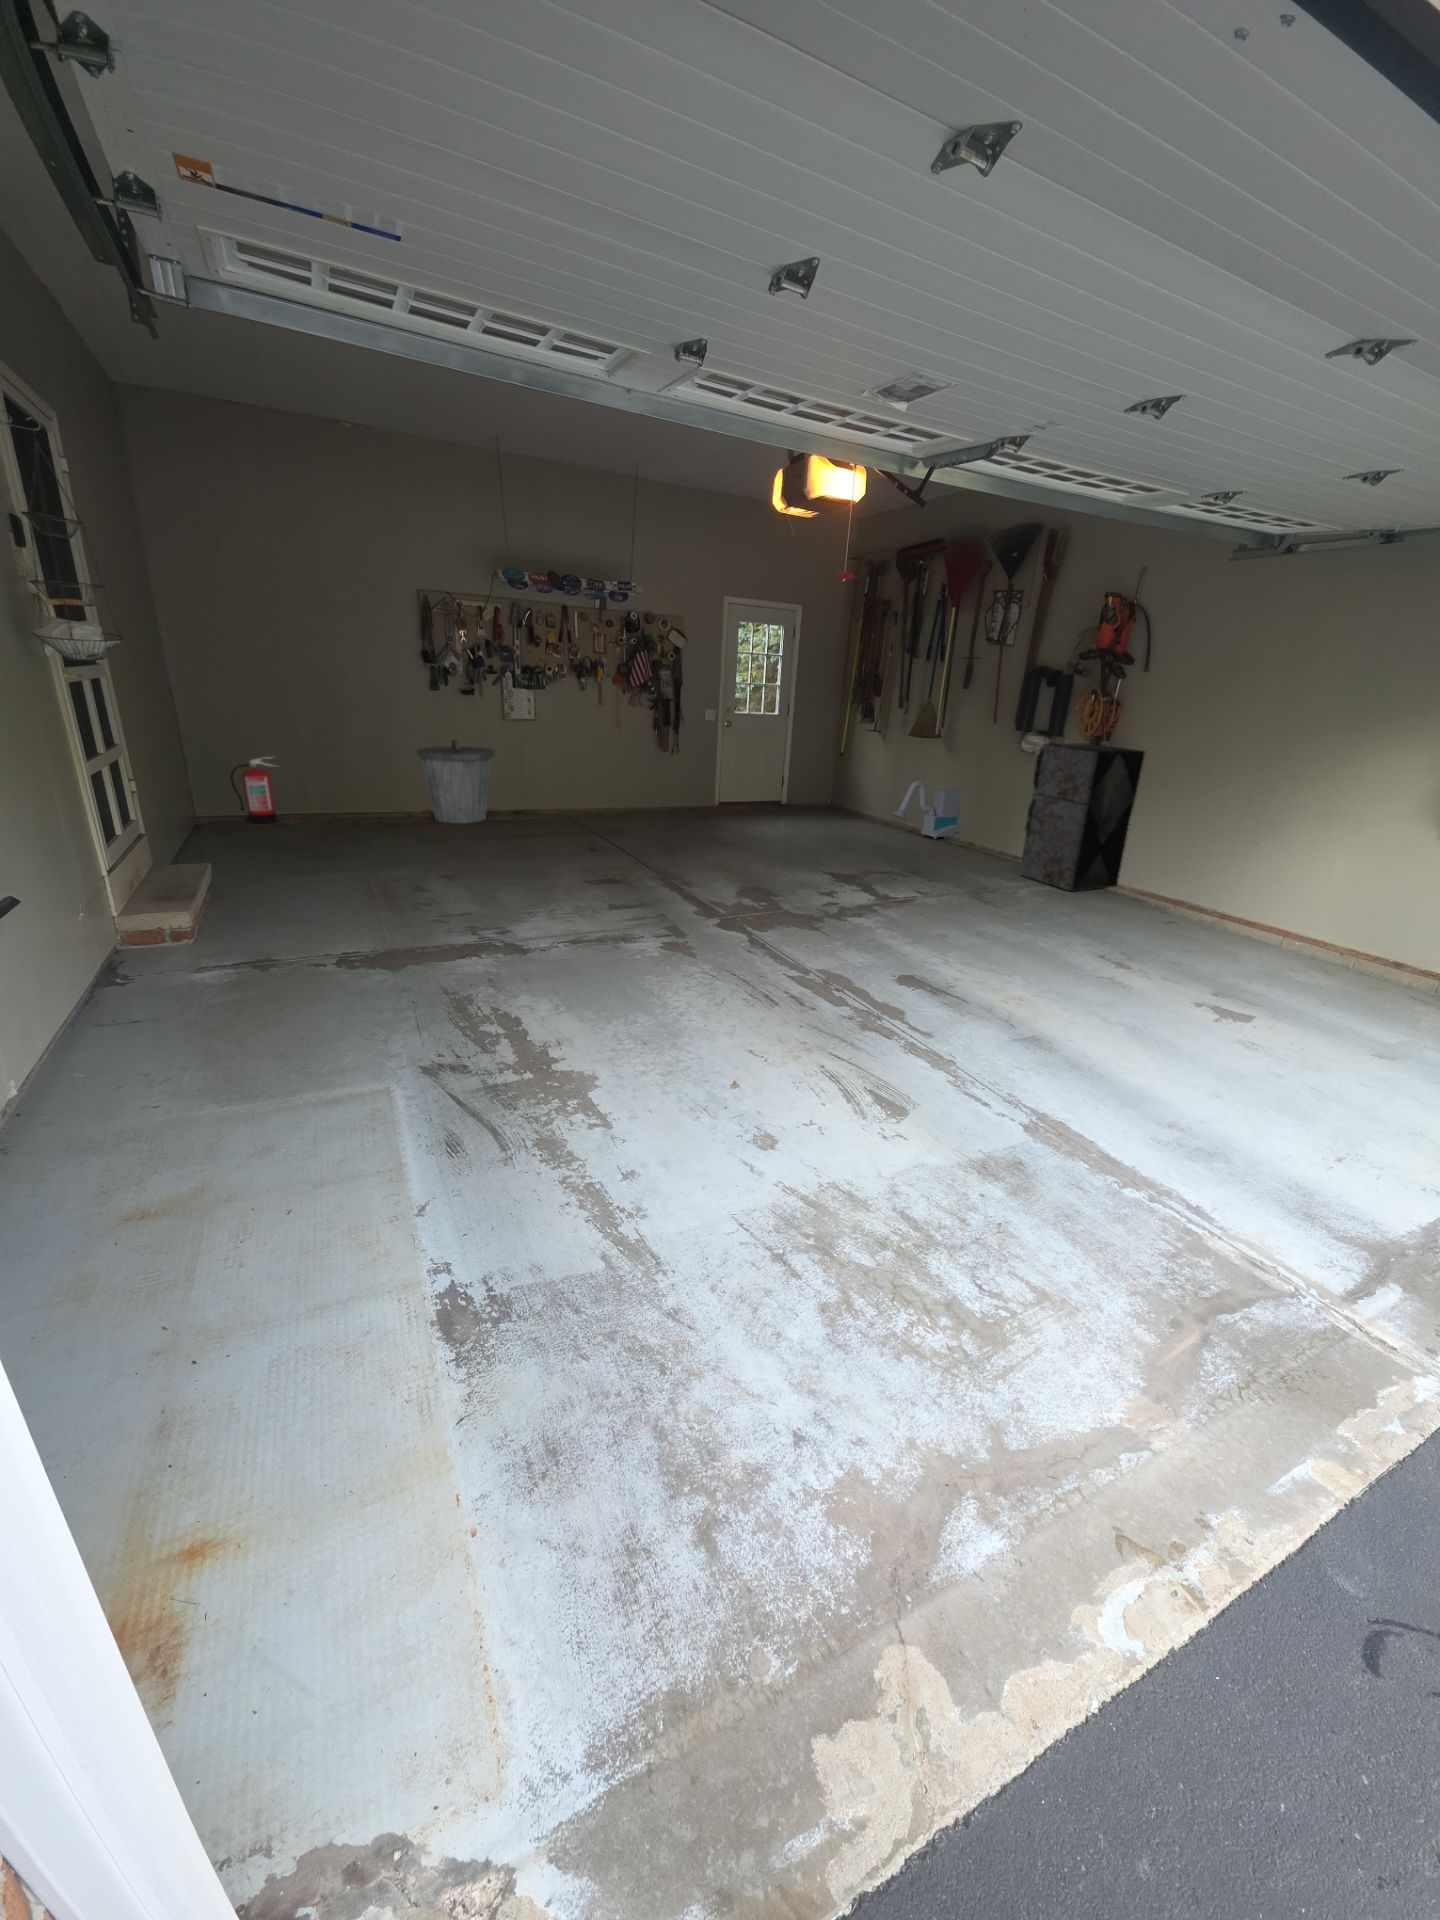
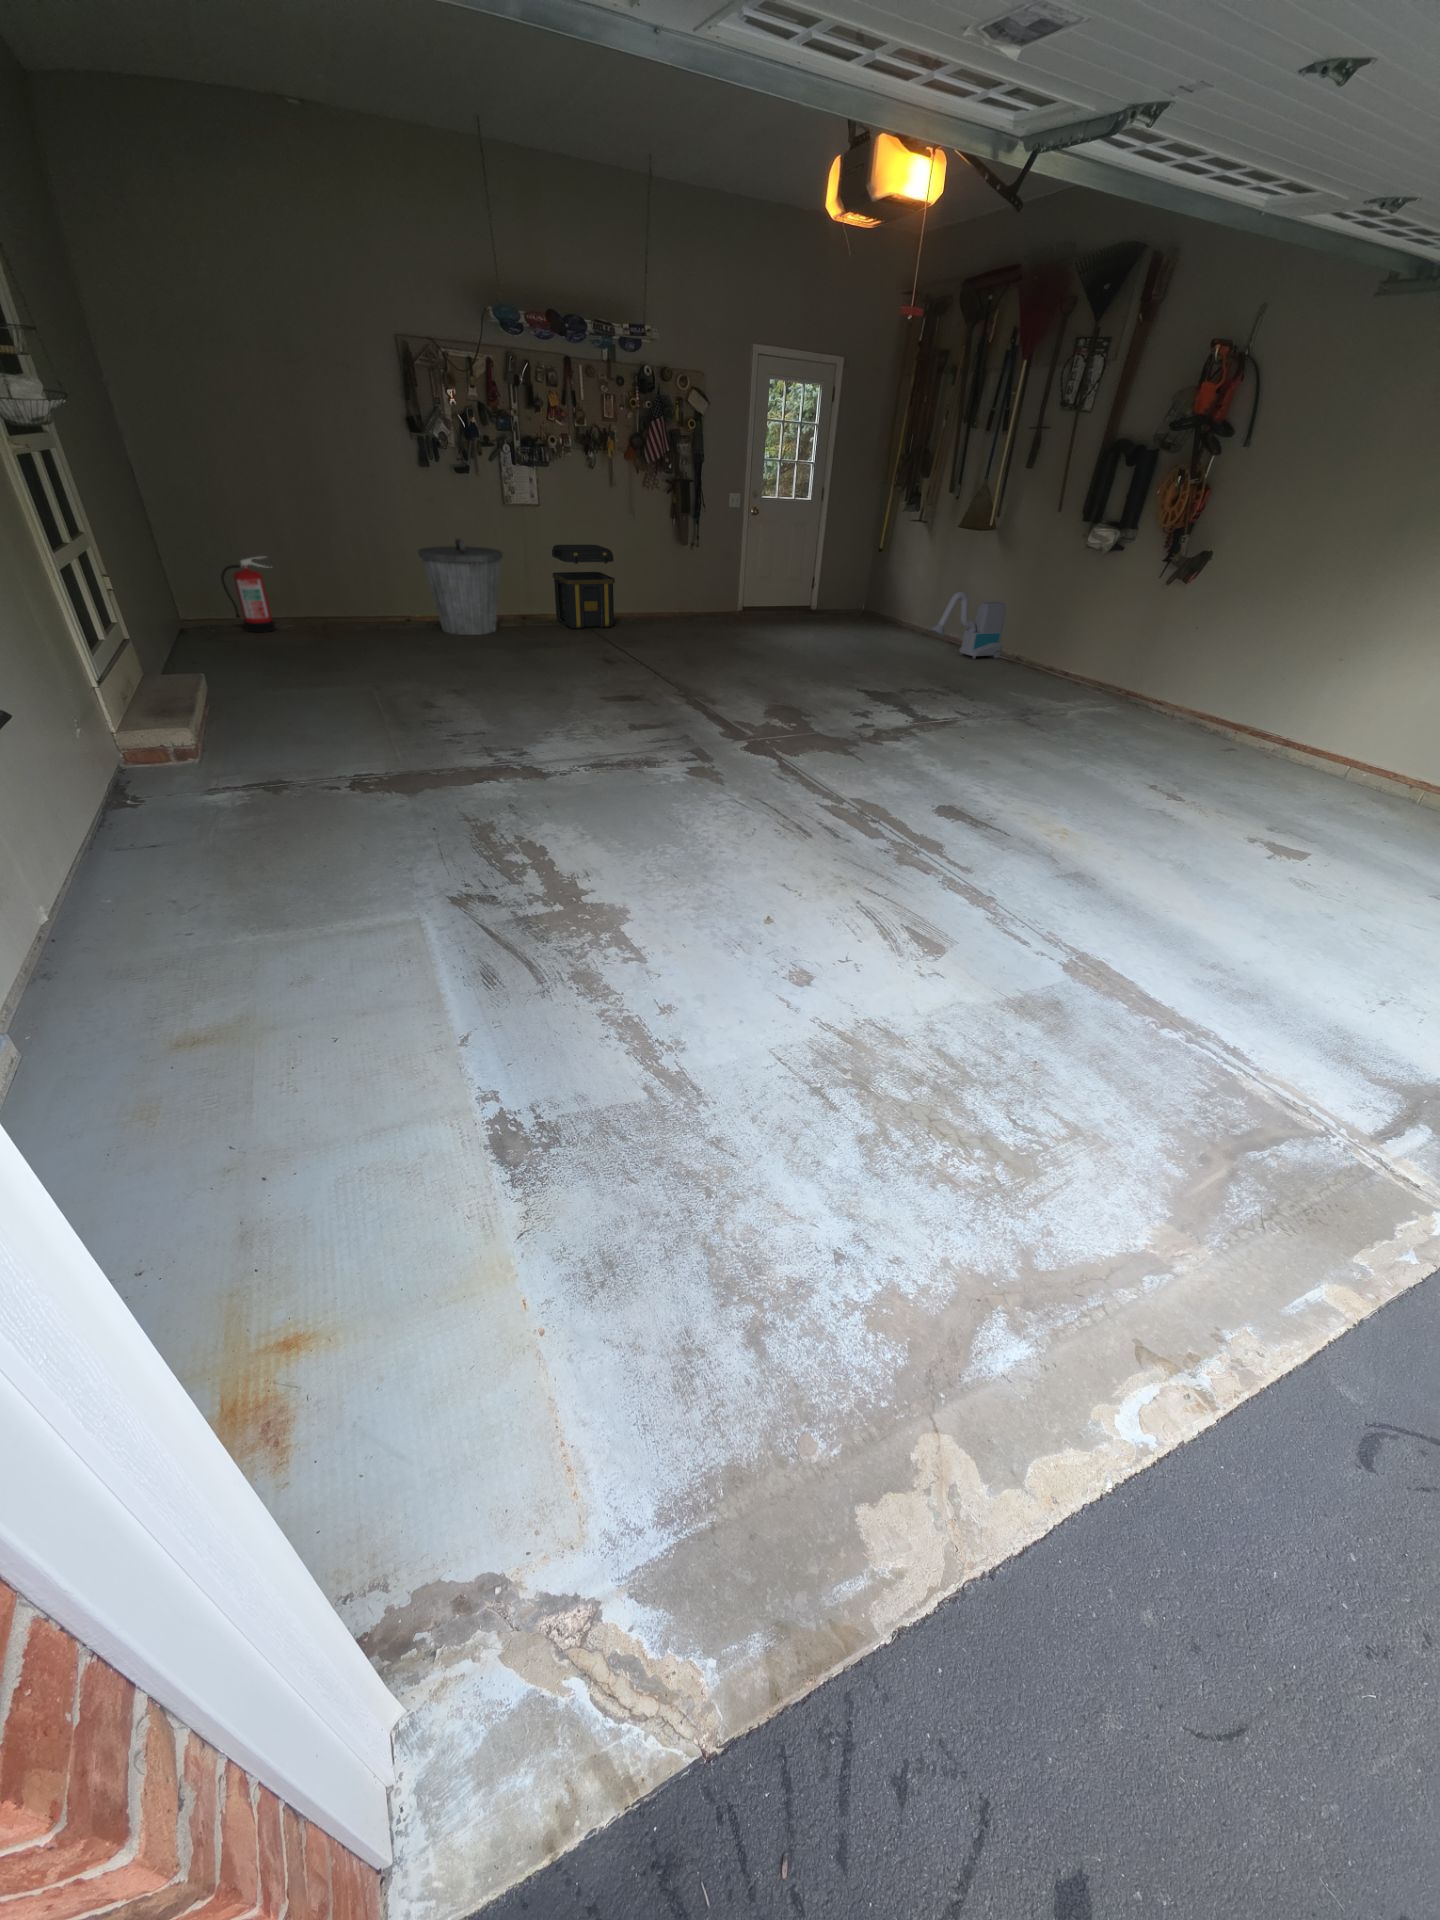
storage cabinet: present [1019,743,1145,892] -> none [1063,550,1218,719]
toolbox: none [541,744,599,817] -> present [552,545,615,629]

